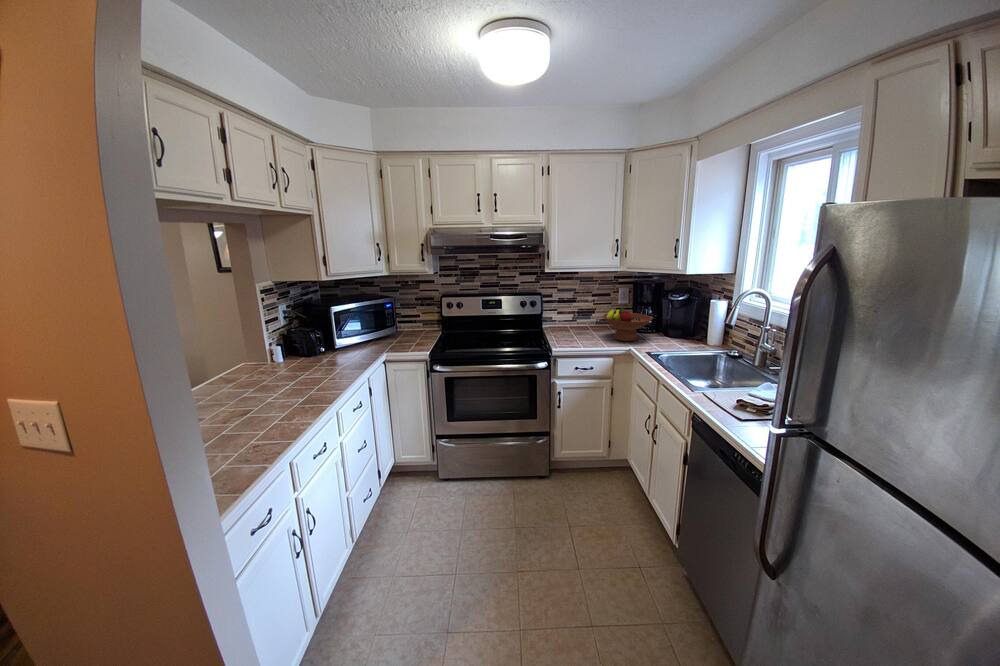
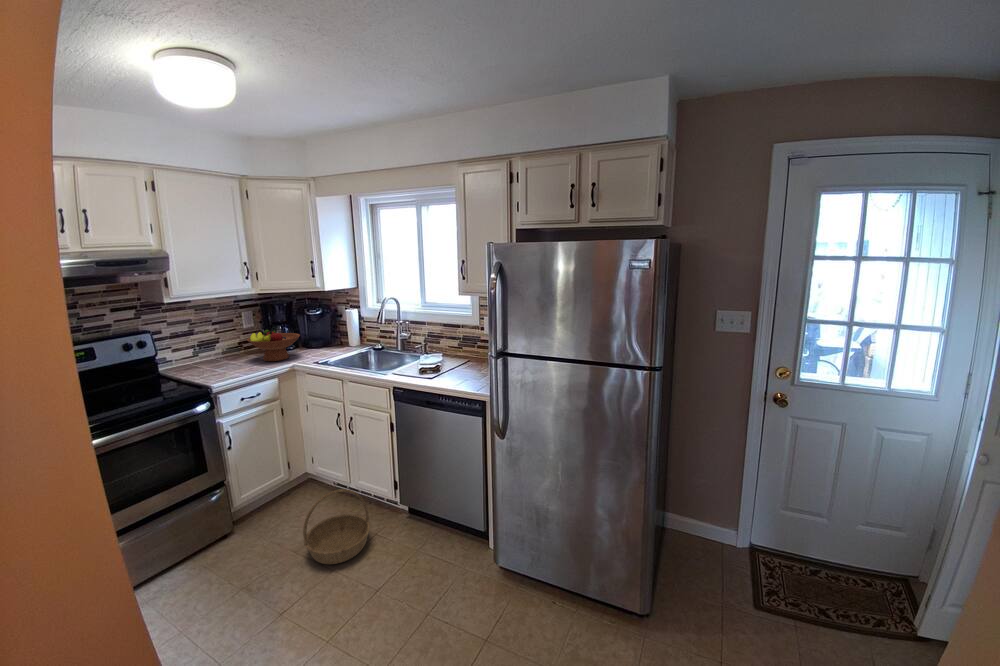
basket: none [571,488,638,566] -> present [303,489,370,564]

